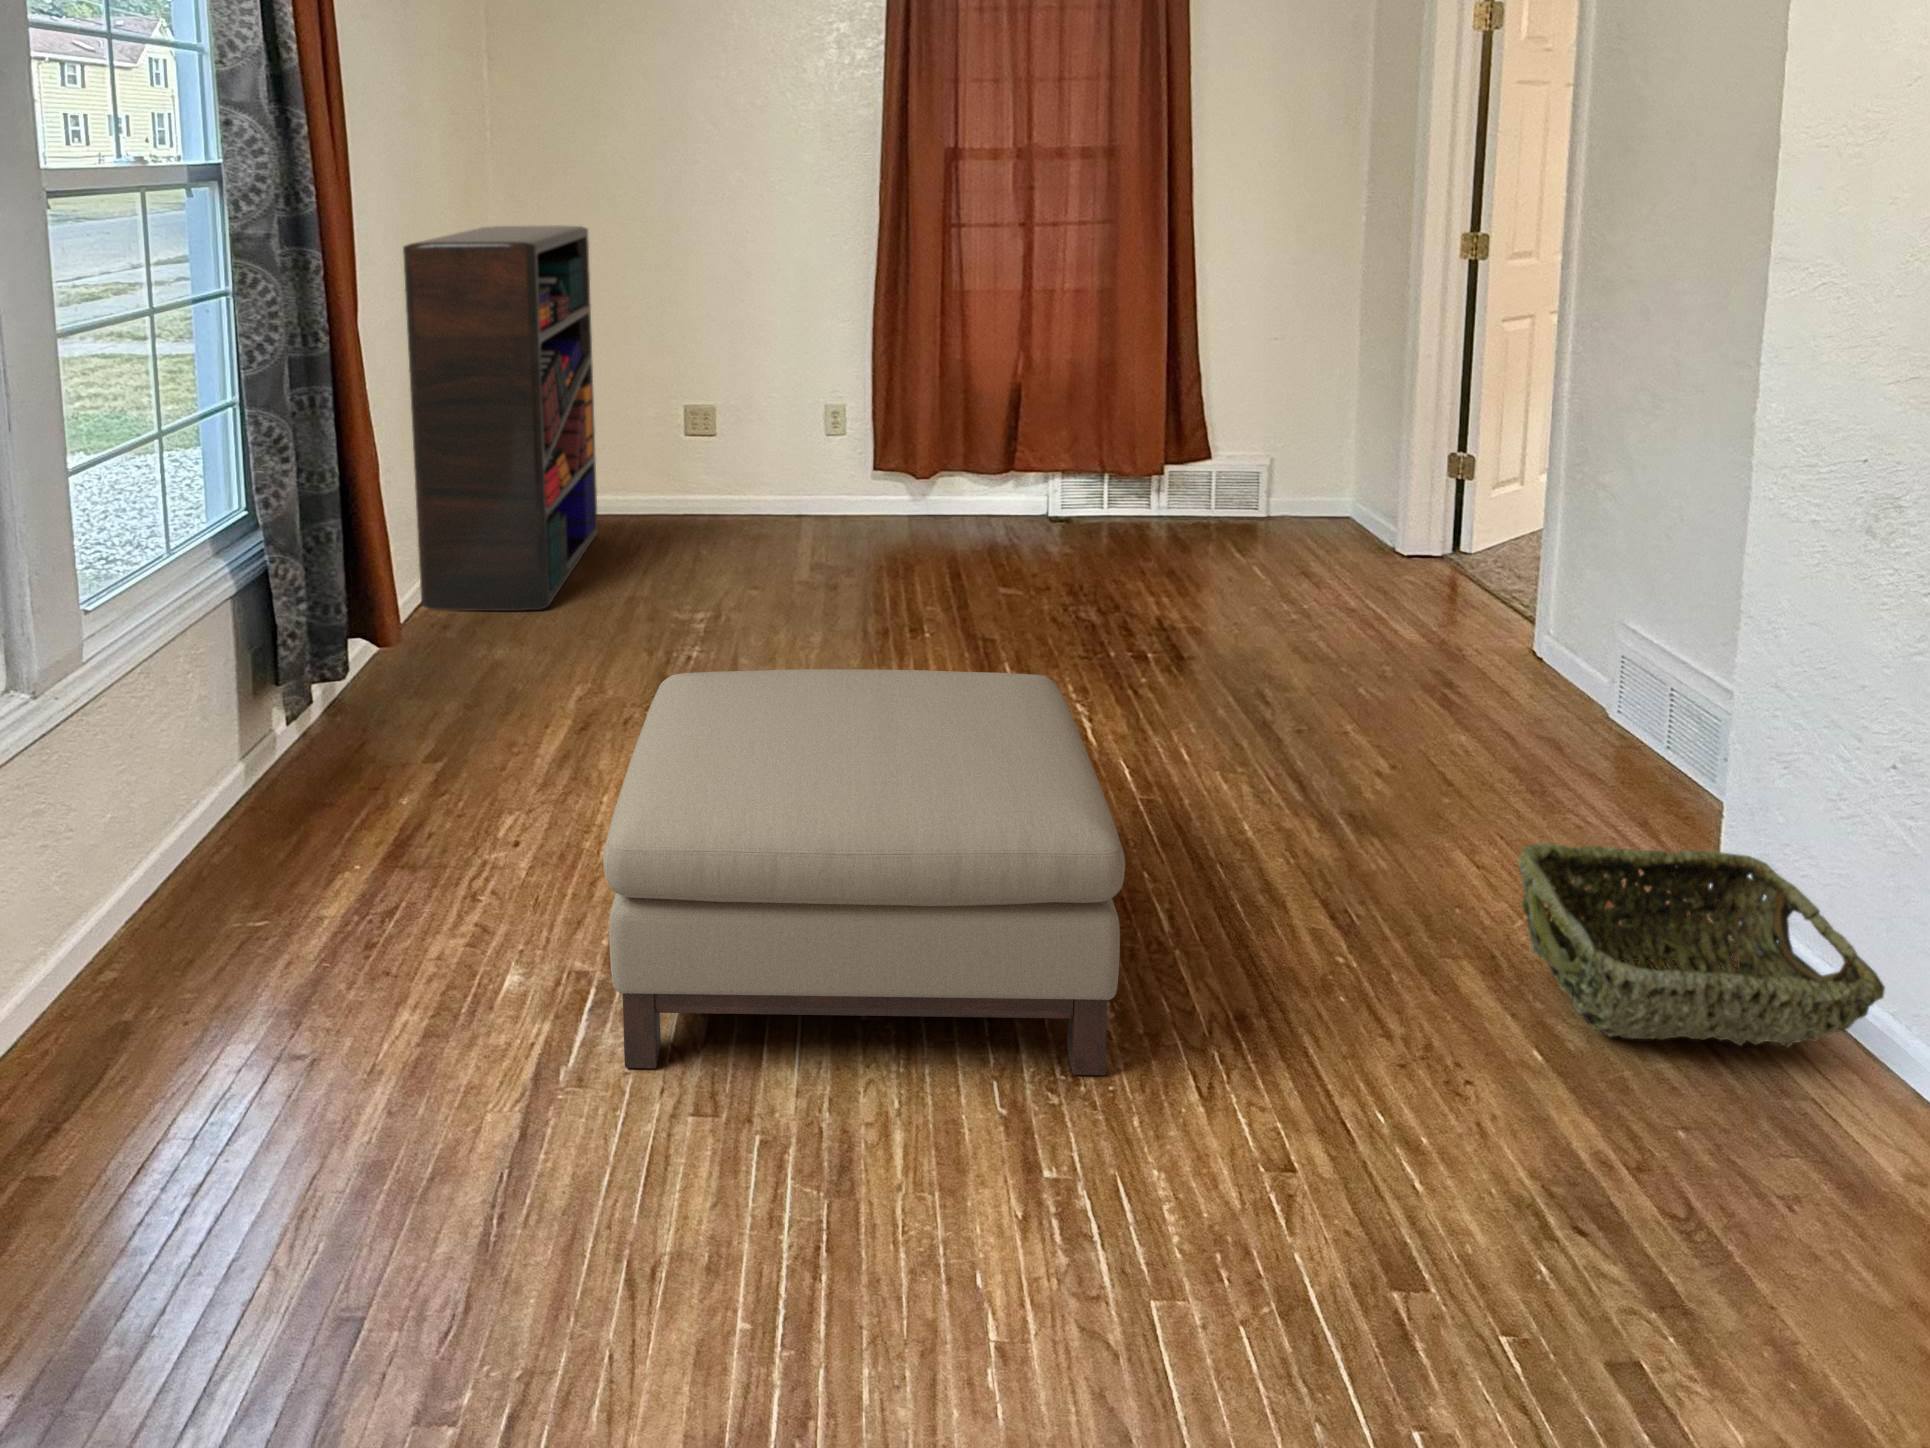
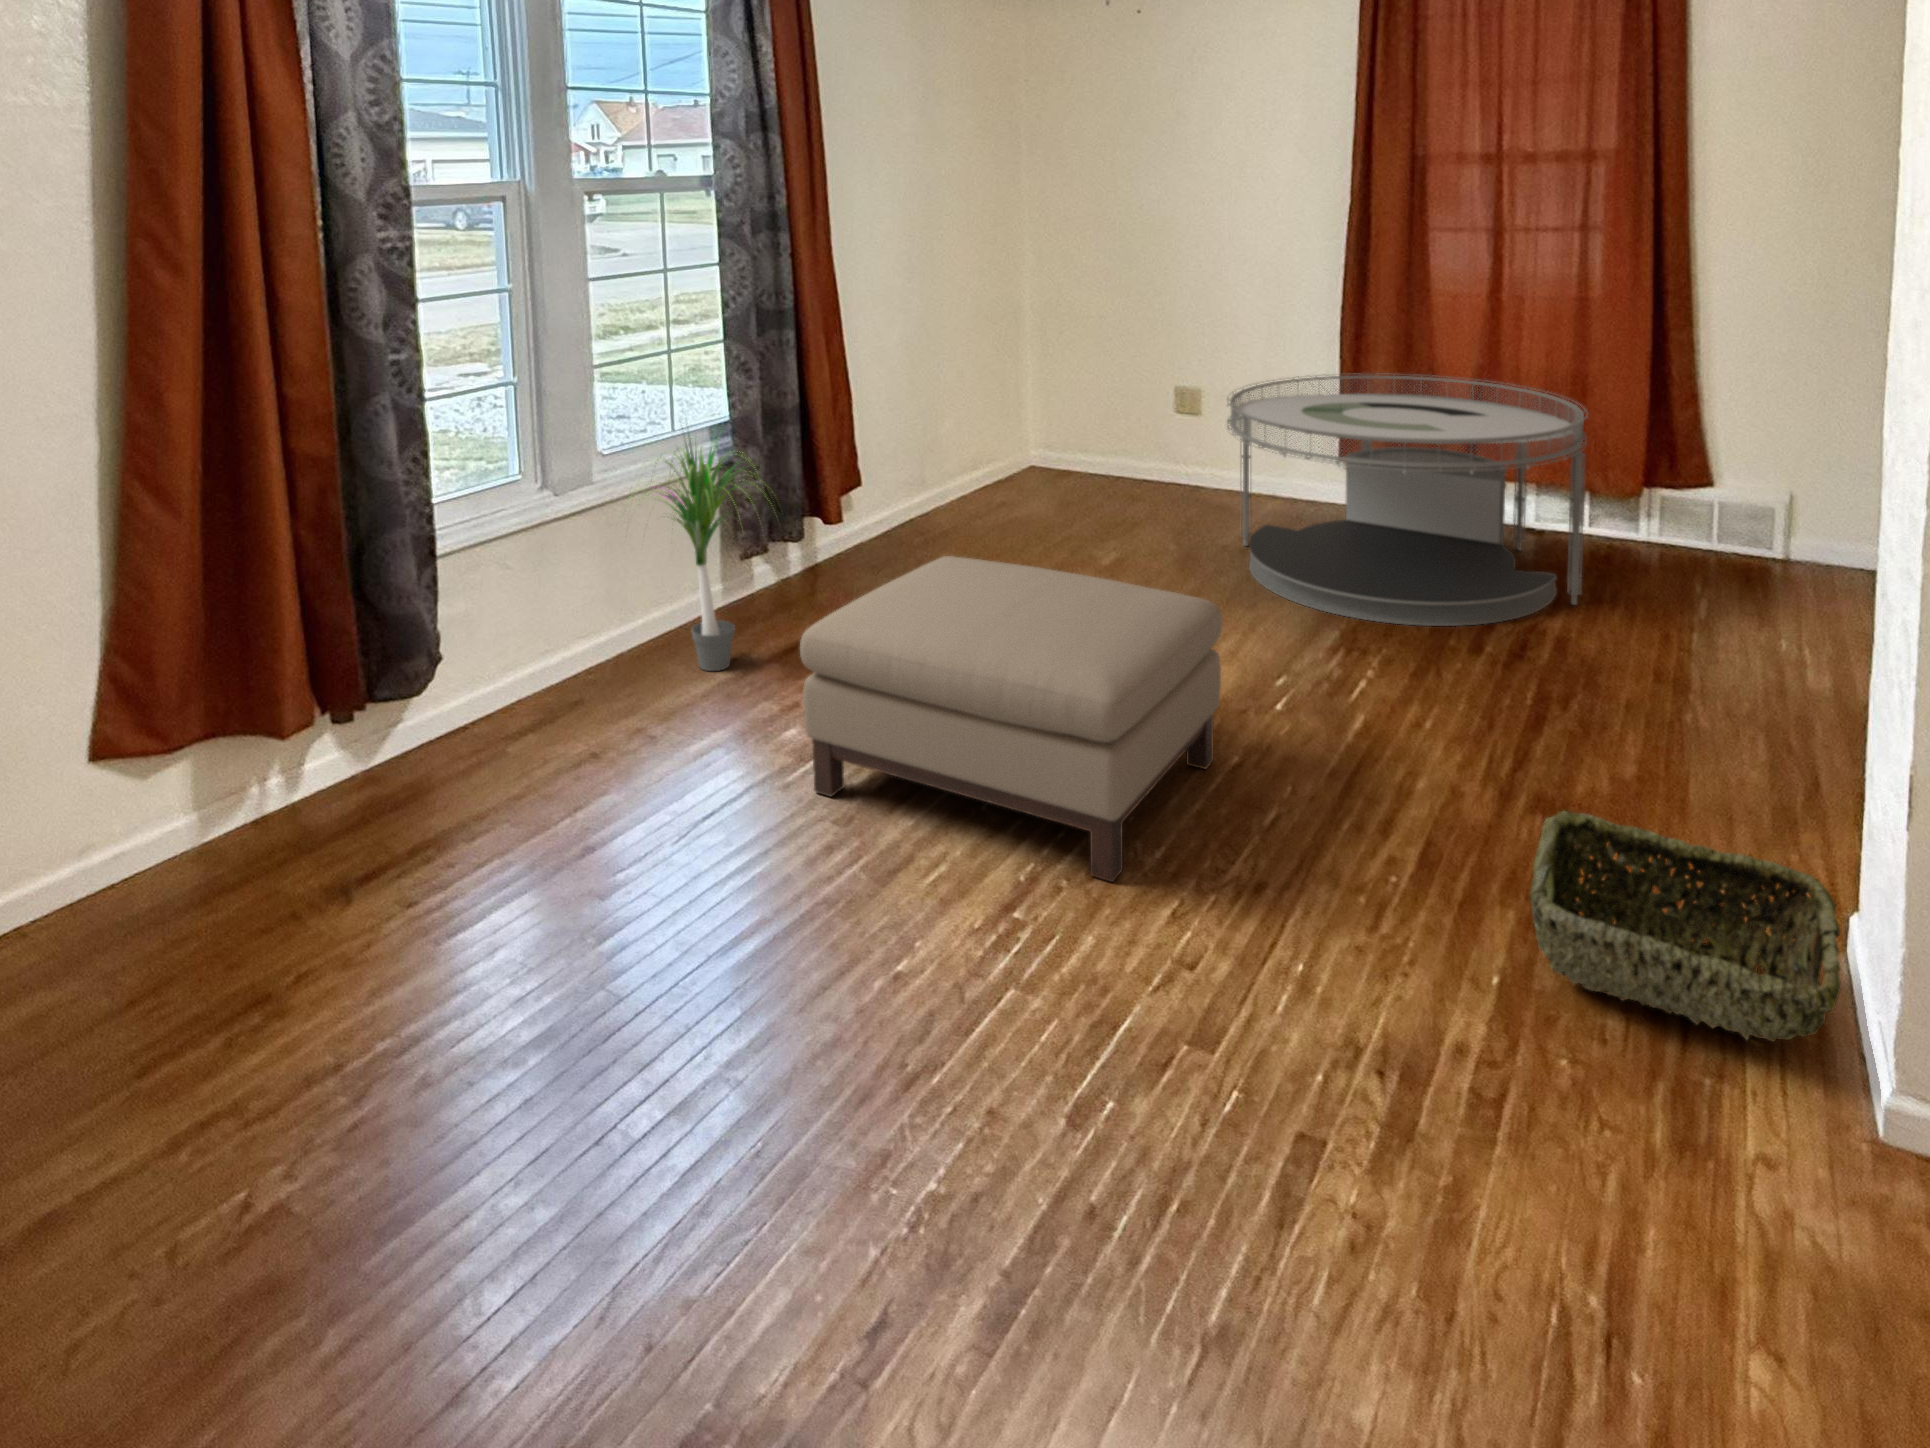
bookshelf: present [403,225,598,611] -> none [910,226,1091,535]
coffee table: none [816,373,1179,645] -> present [1227,373,1587,626]
potted plant: none [130,525,407,906] -> present [628,440,759,671]

